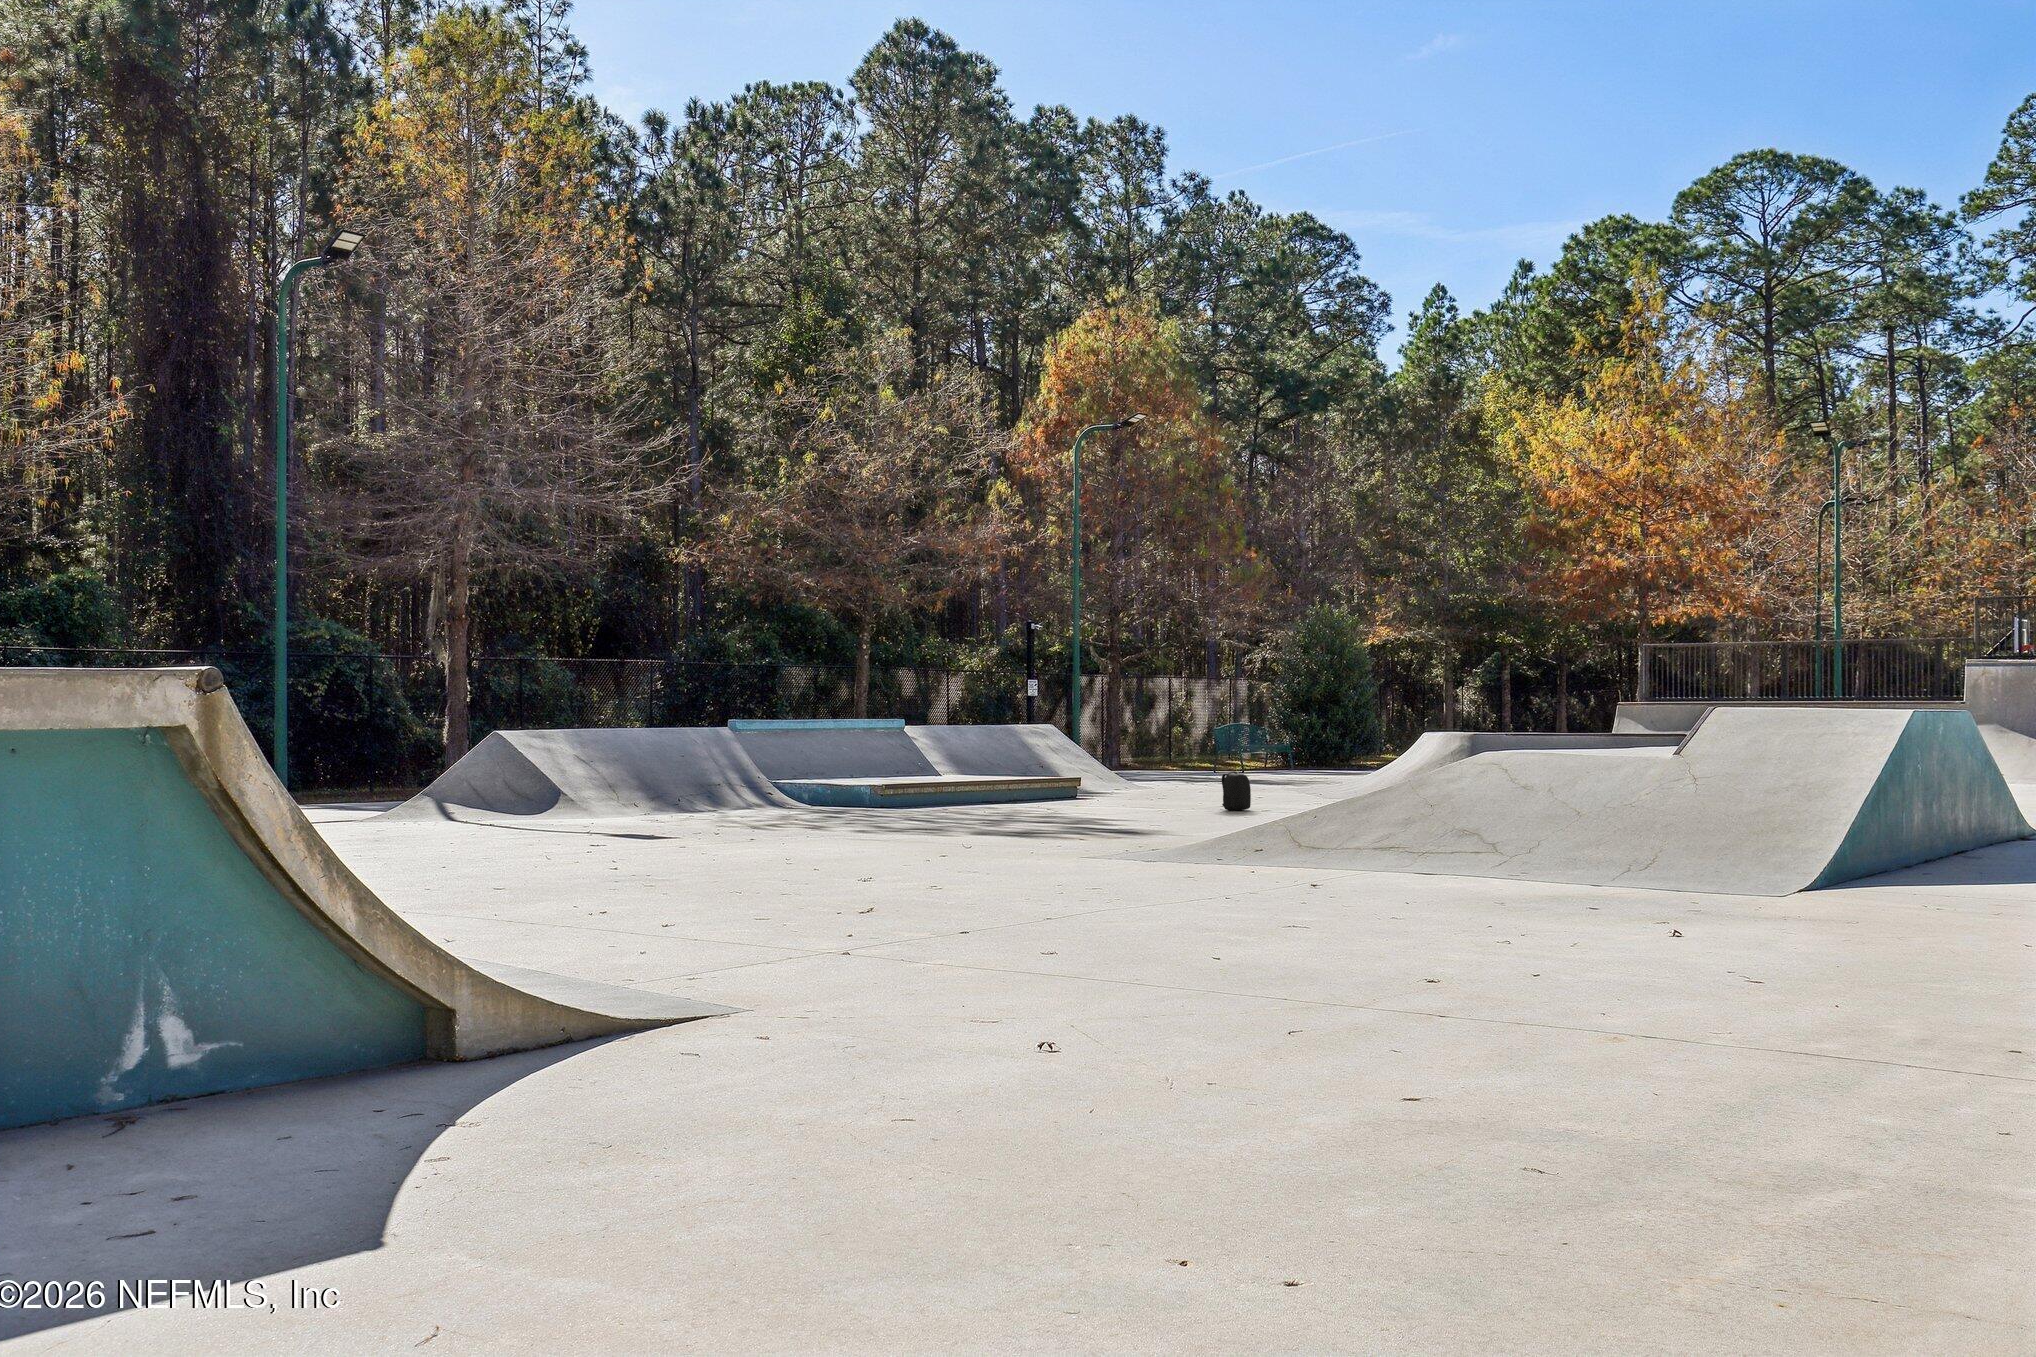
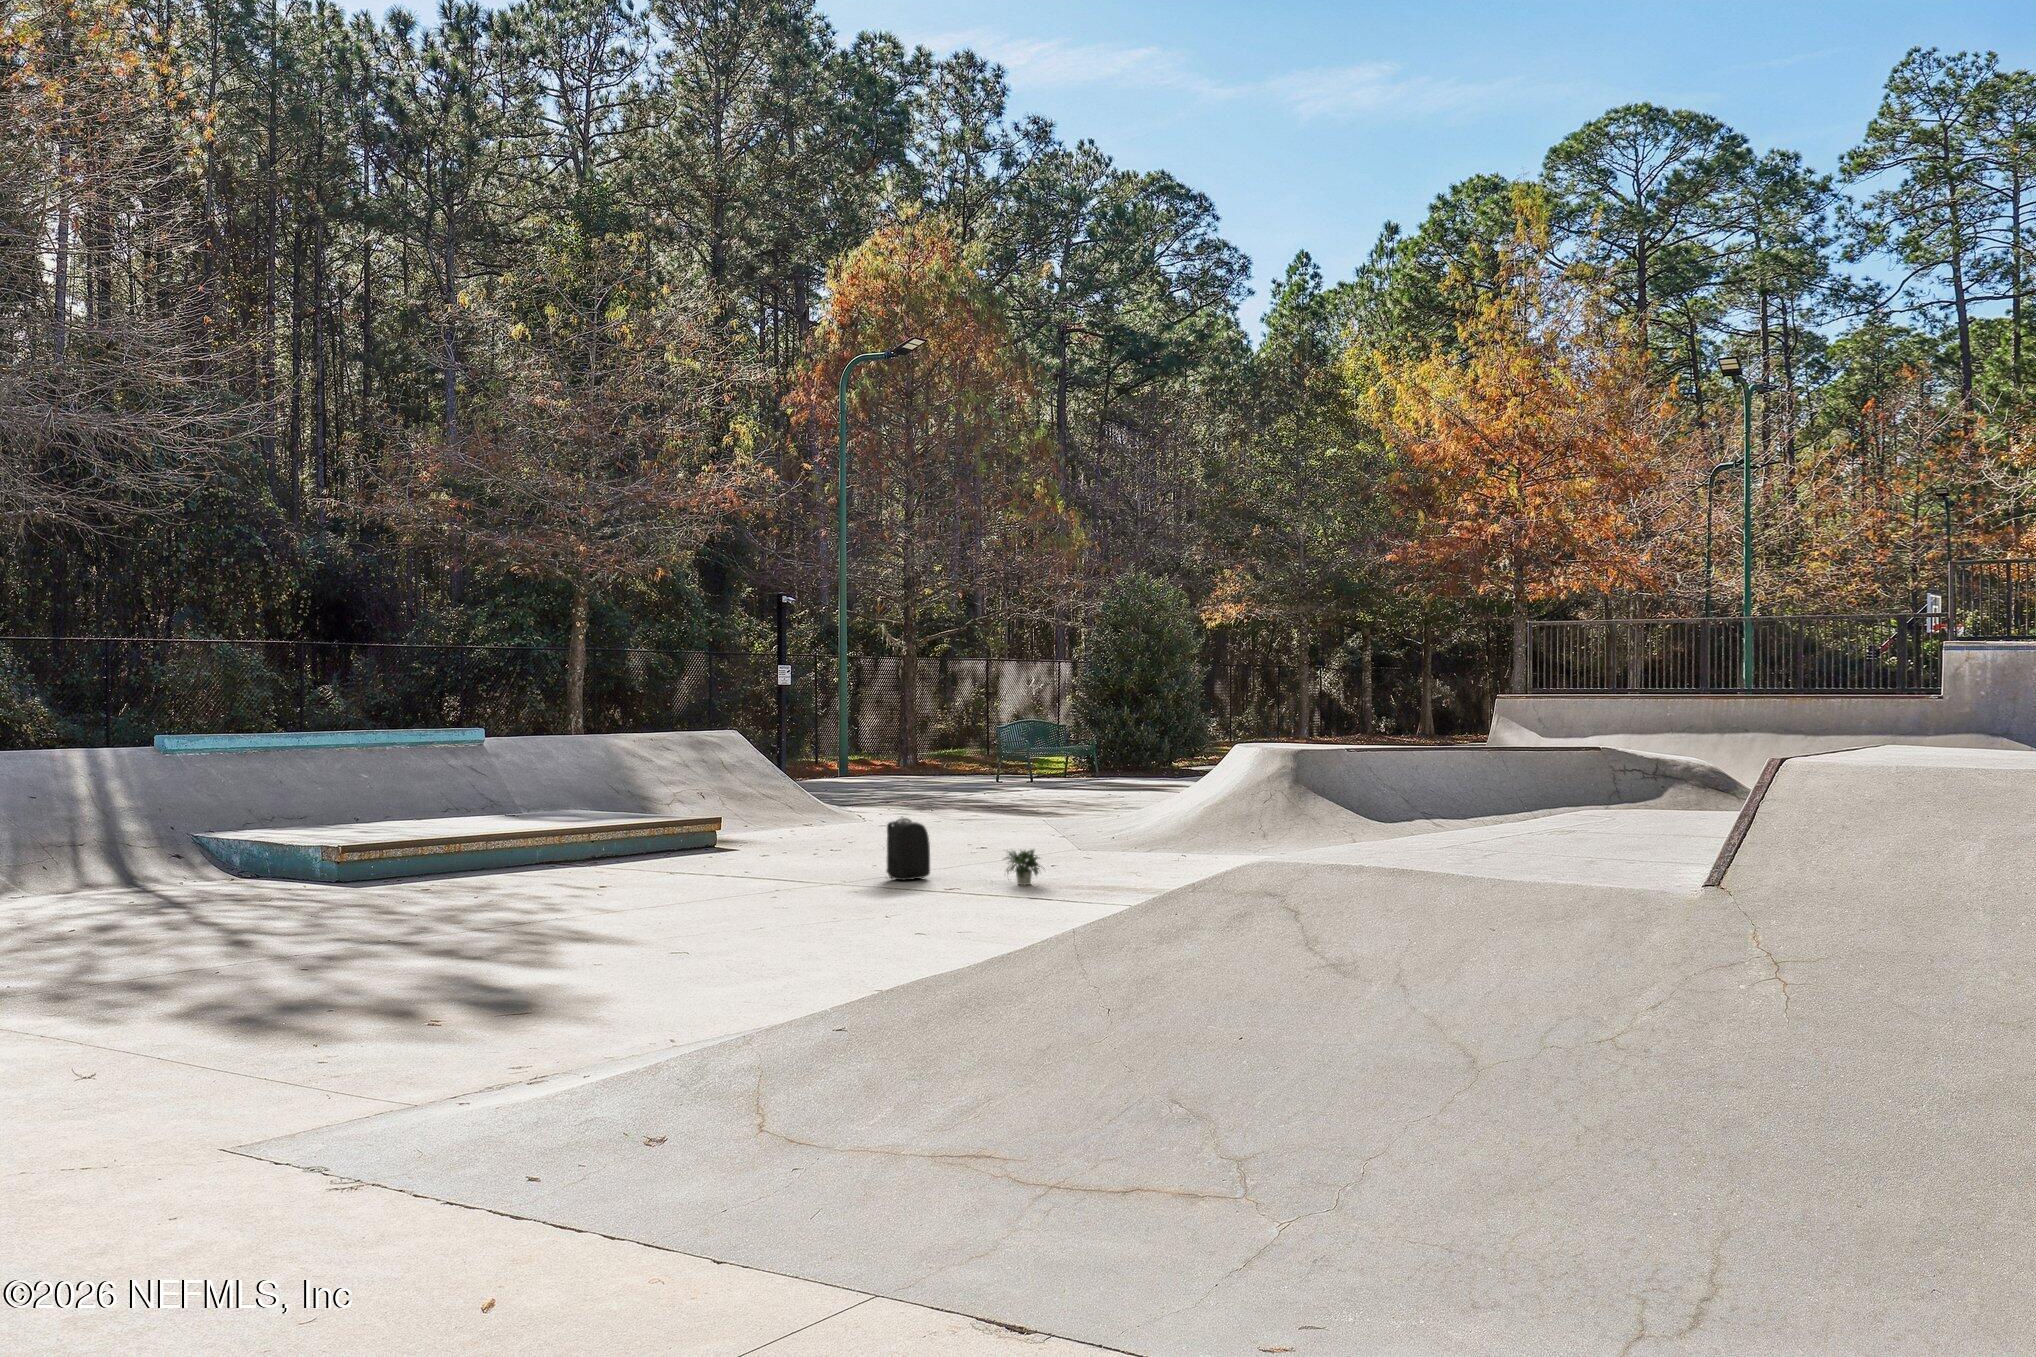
potted plant: none [1293,789,1329,812] -> present [1005,849,1040,885]

